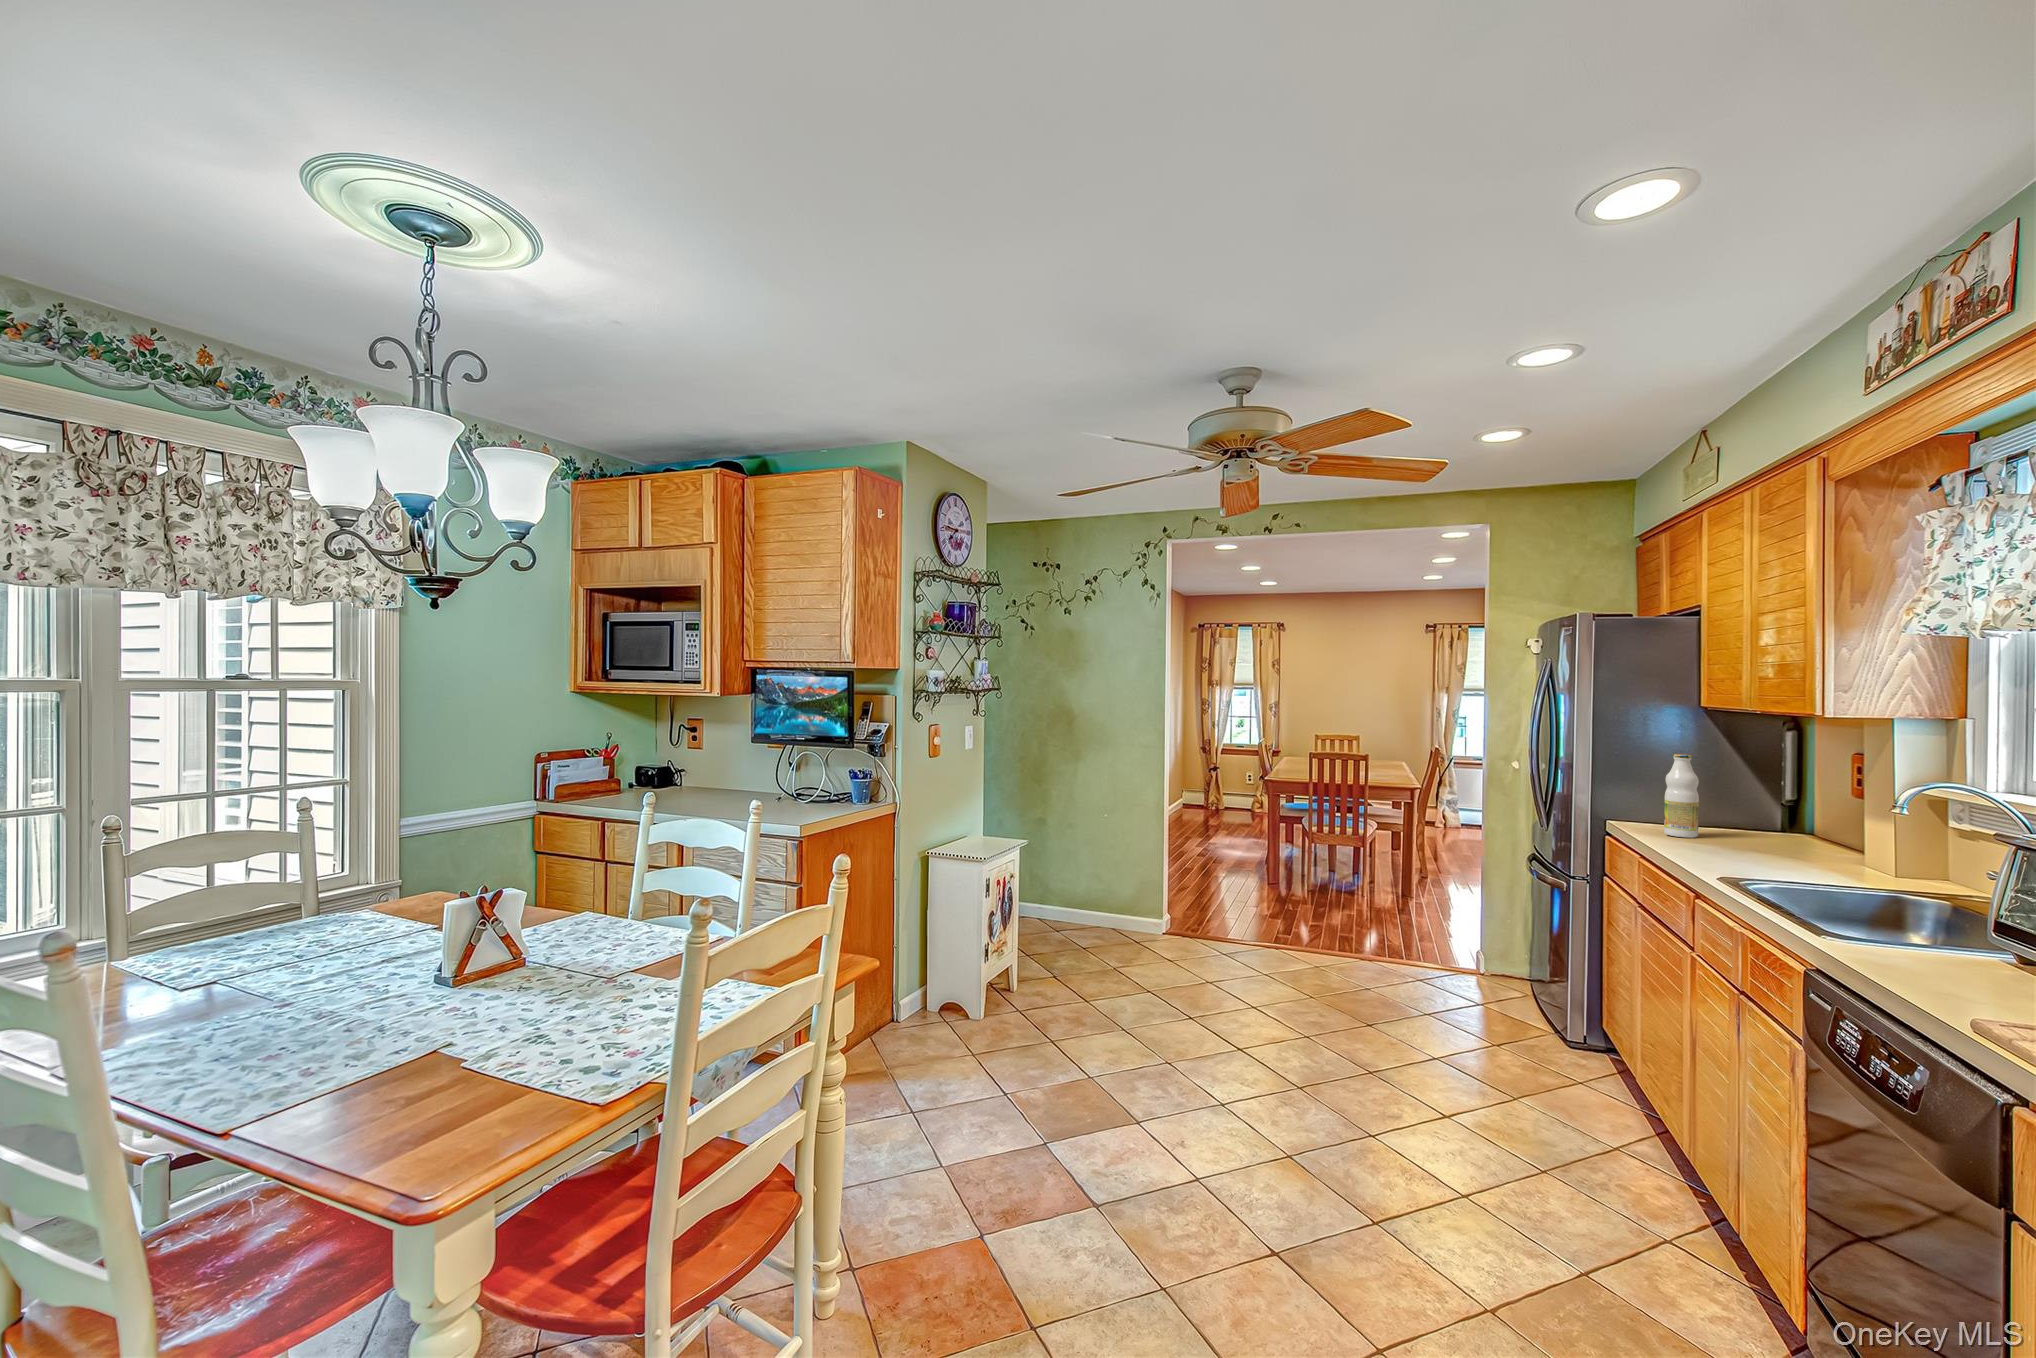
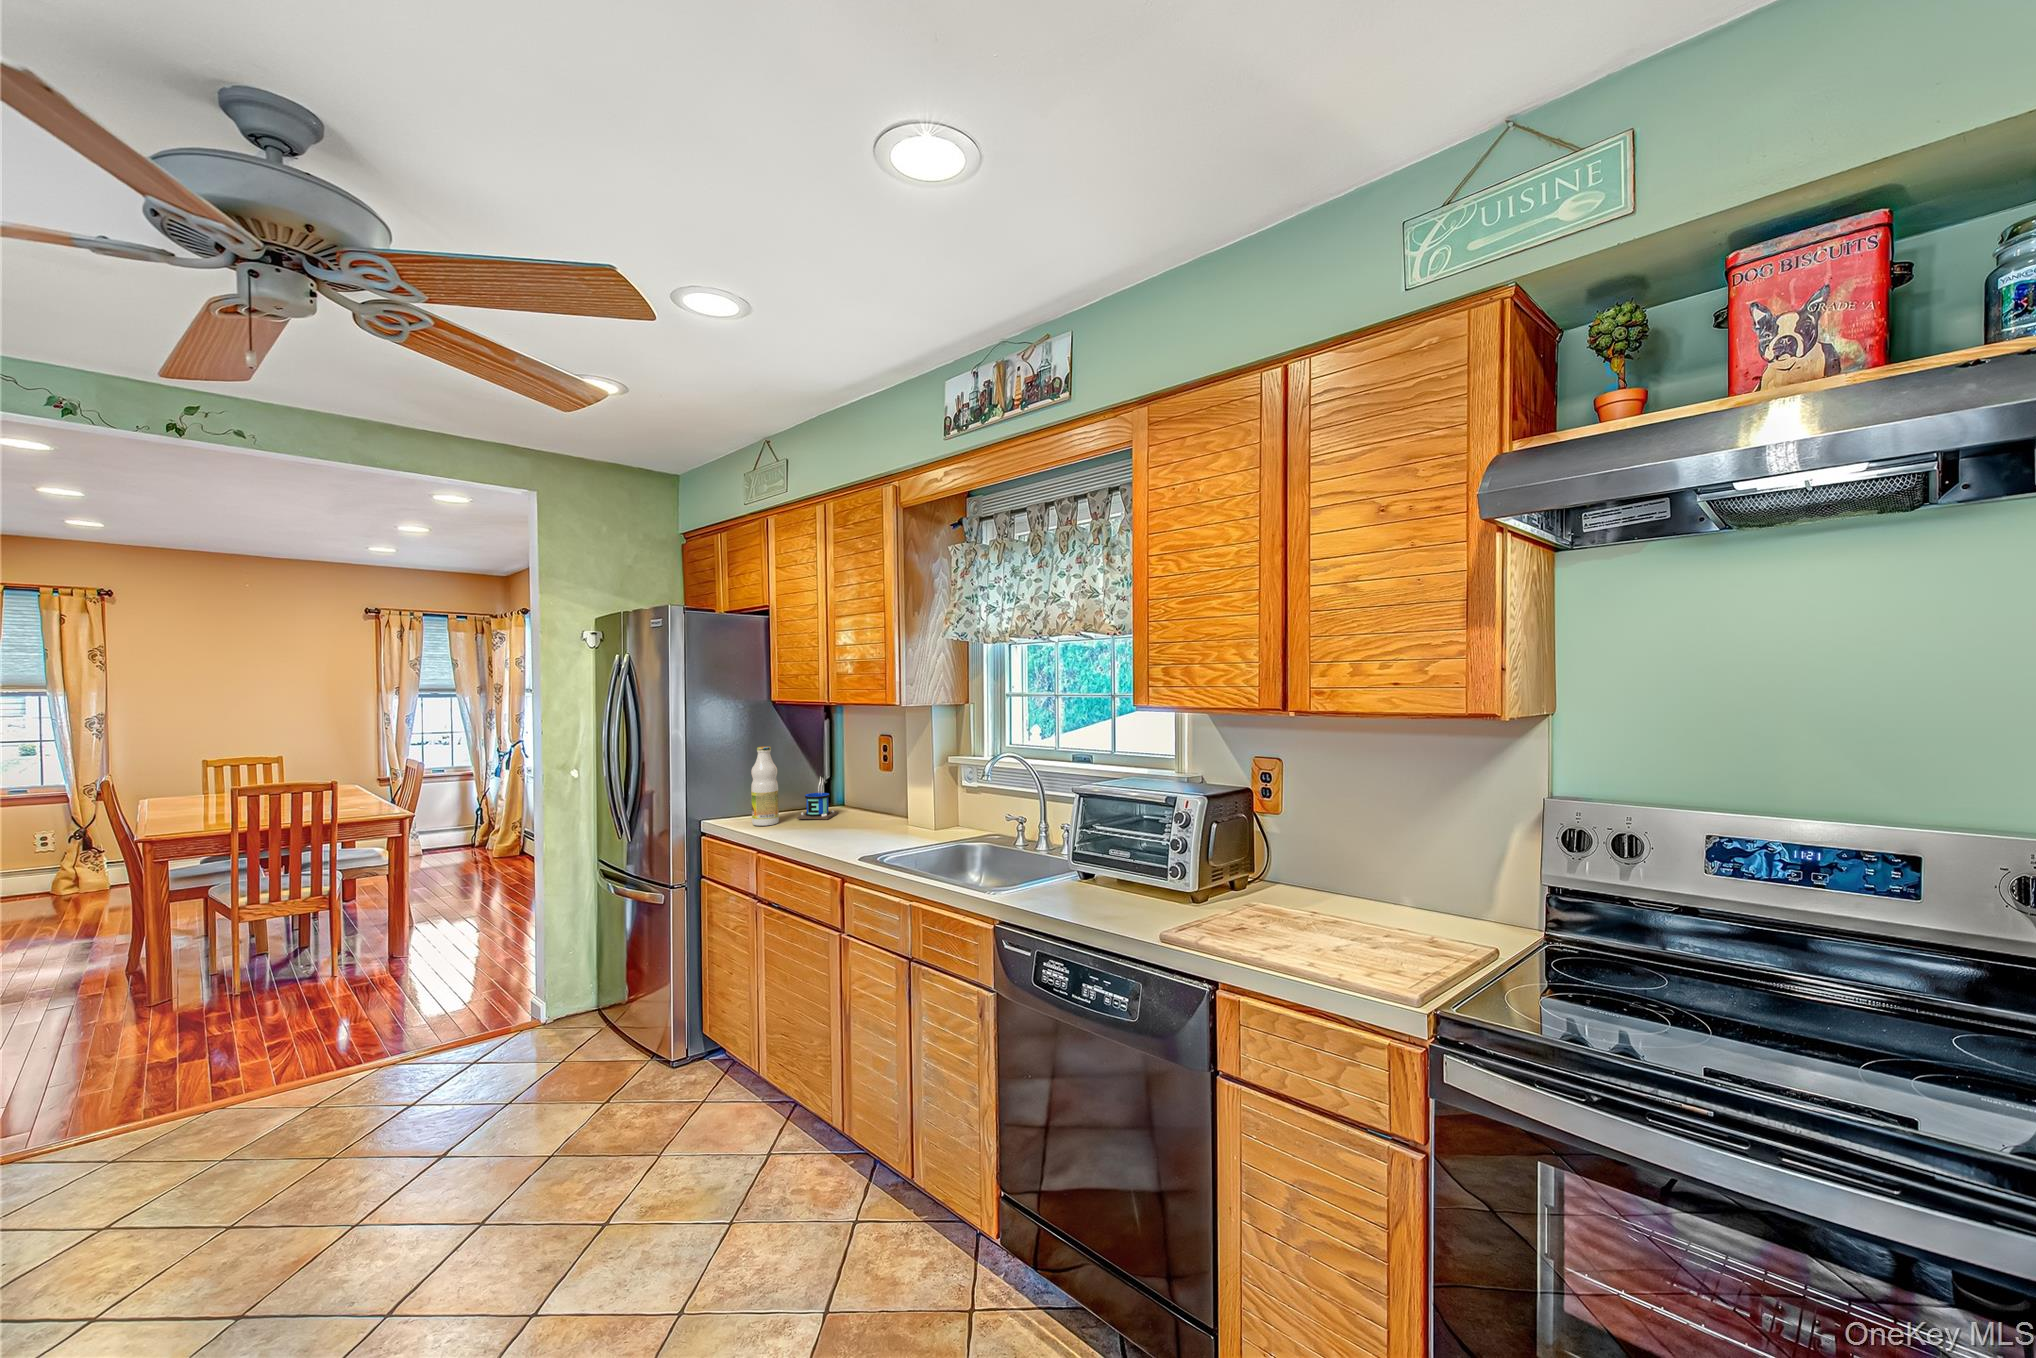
mug: none [1722,786,1785,845] -> present [797,777,838,819]

